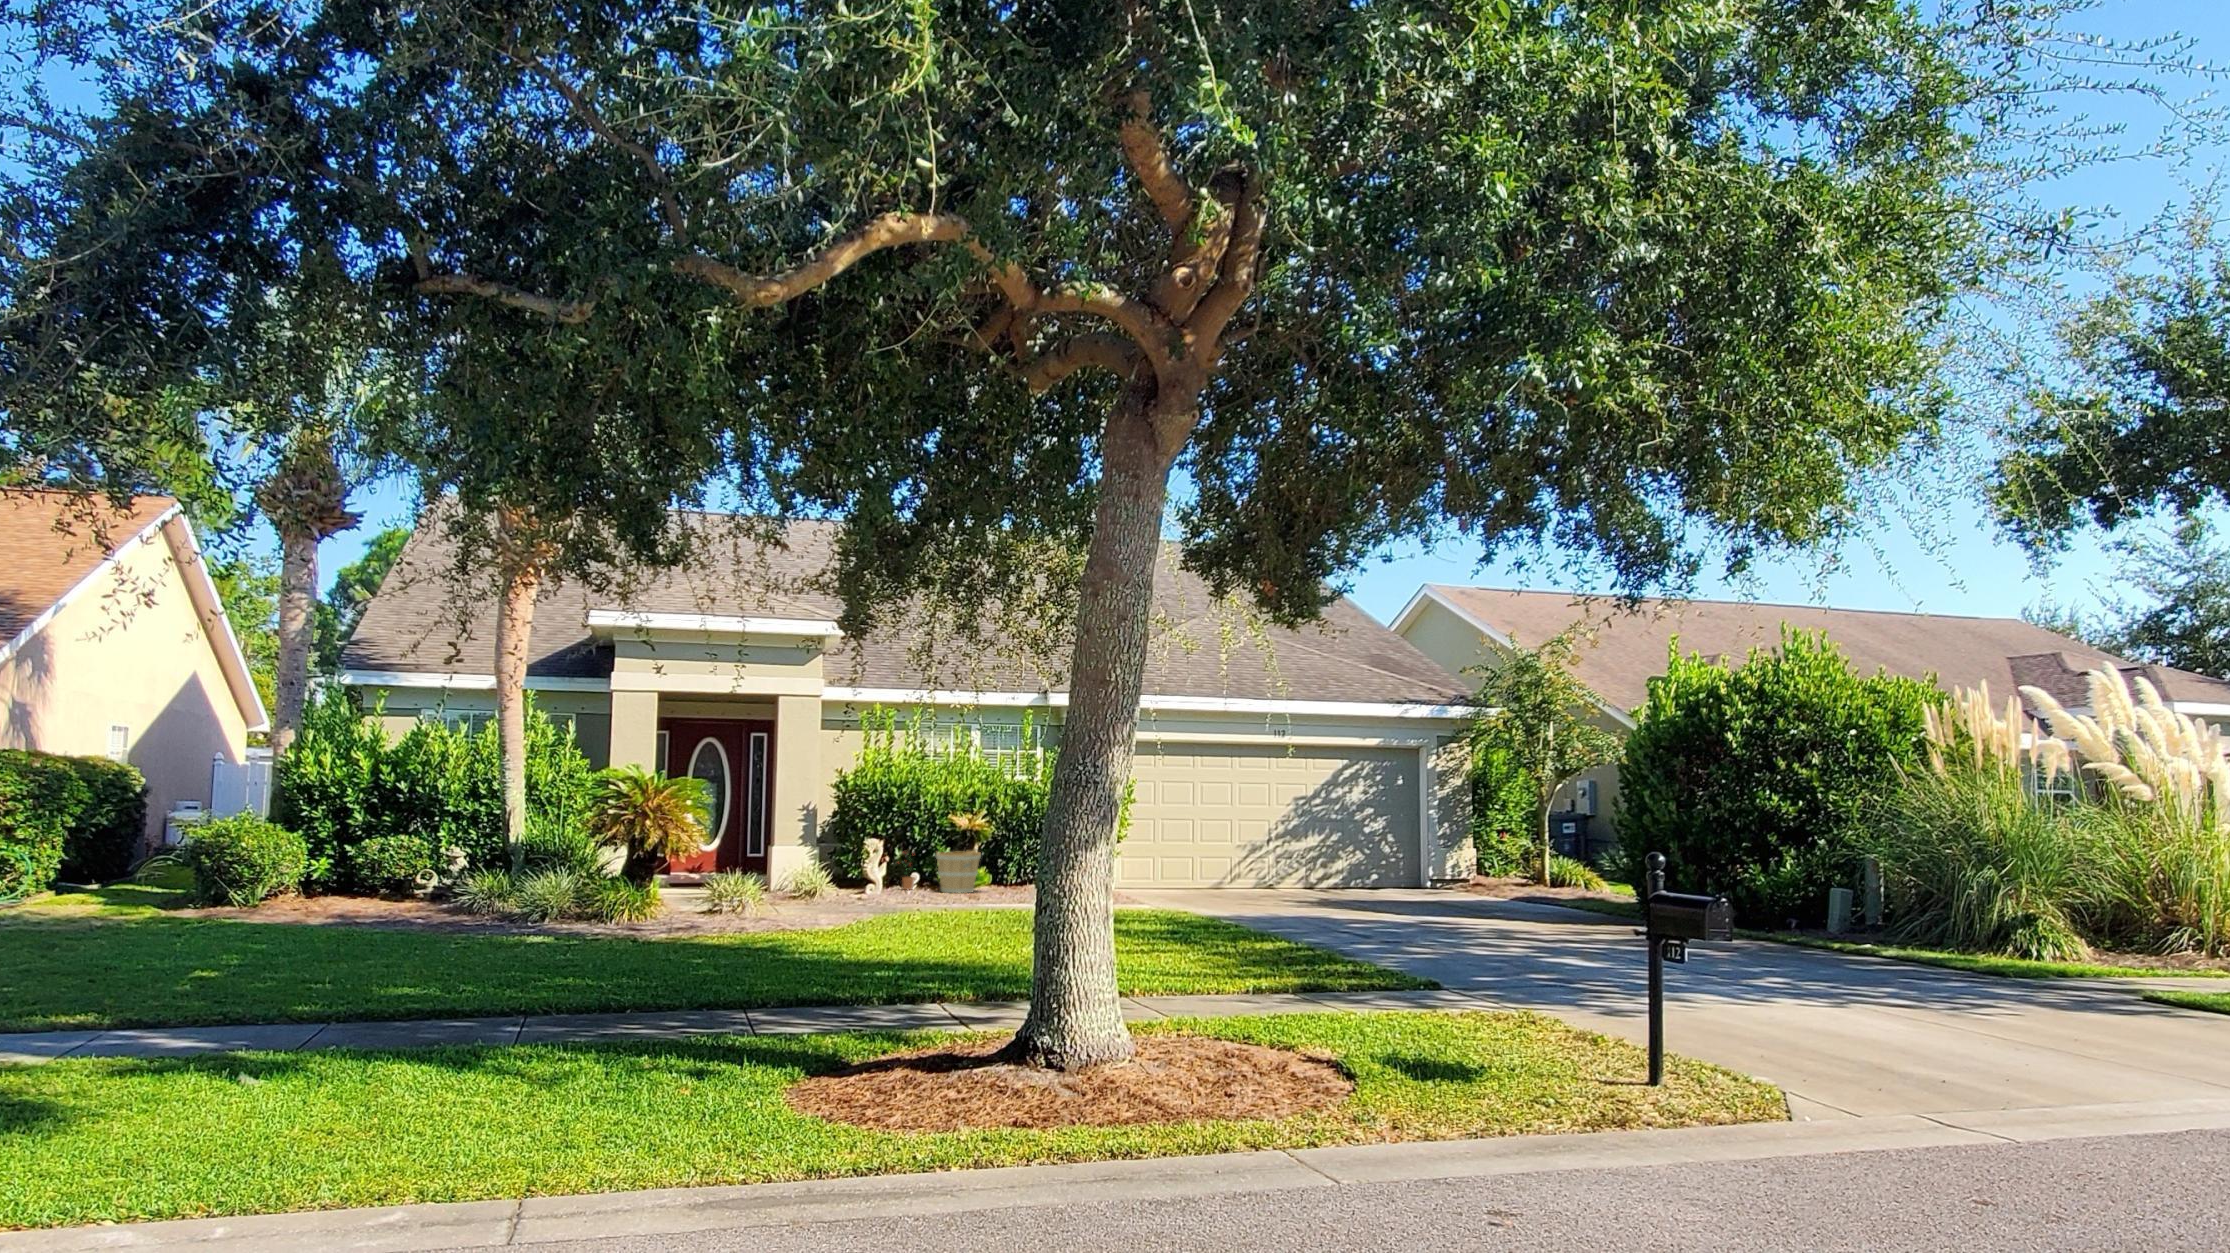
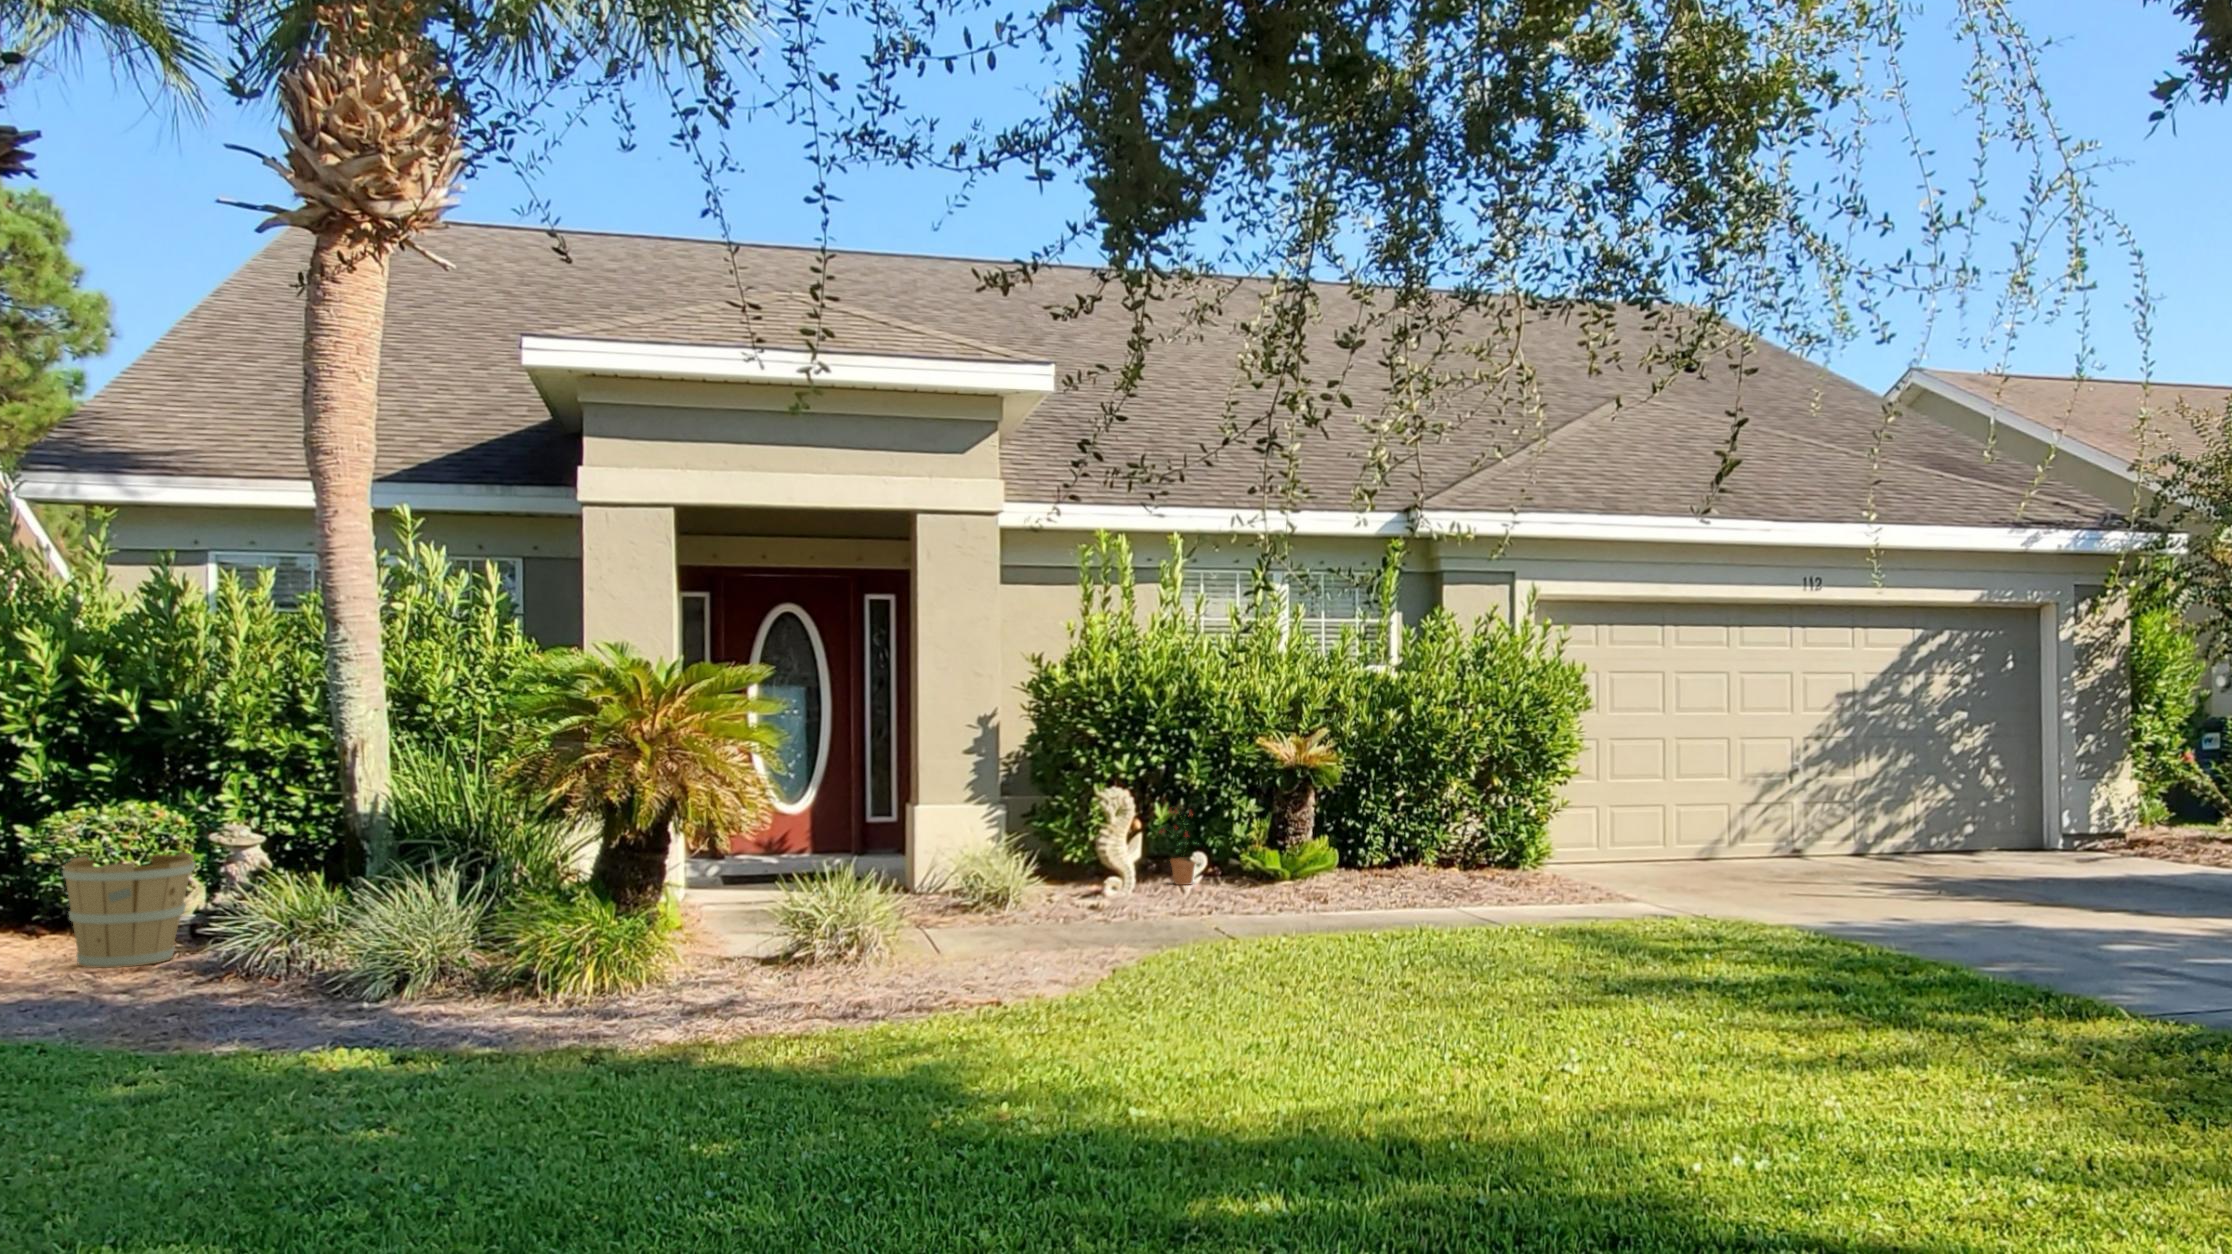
wooden bucket: present [936,851,981,893] -> present [63,852,195,968]

